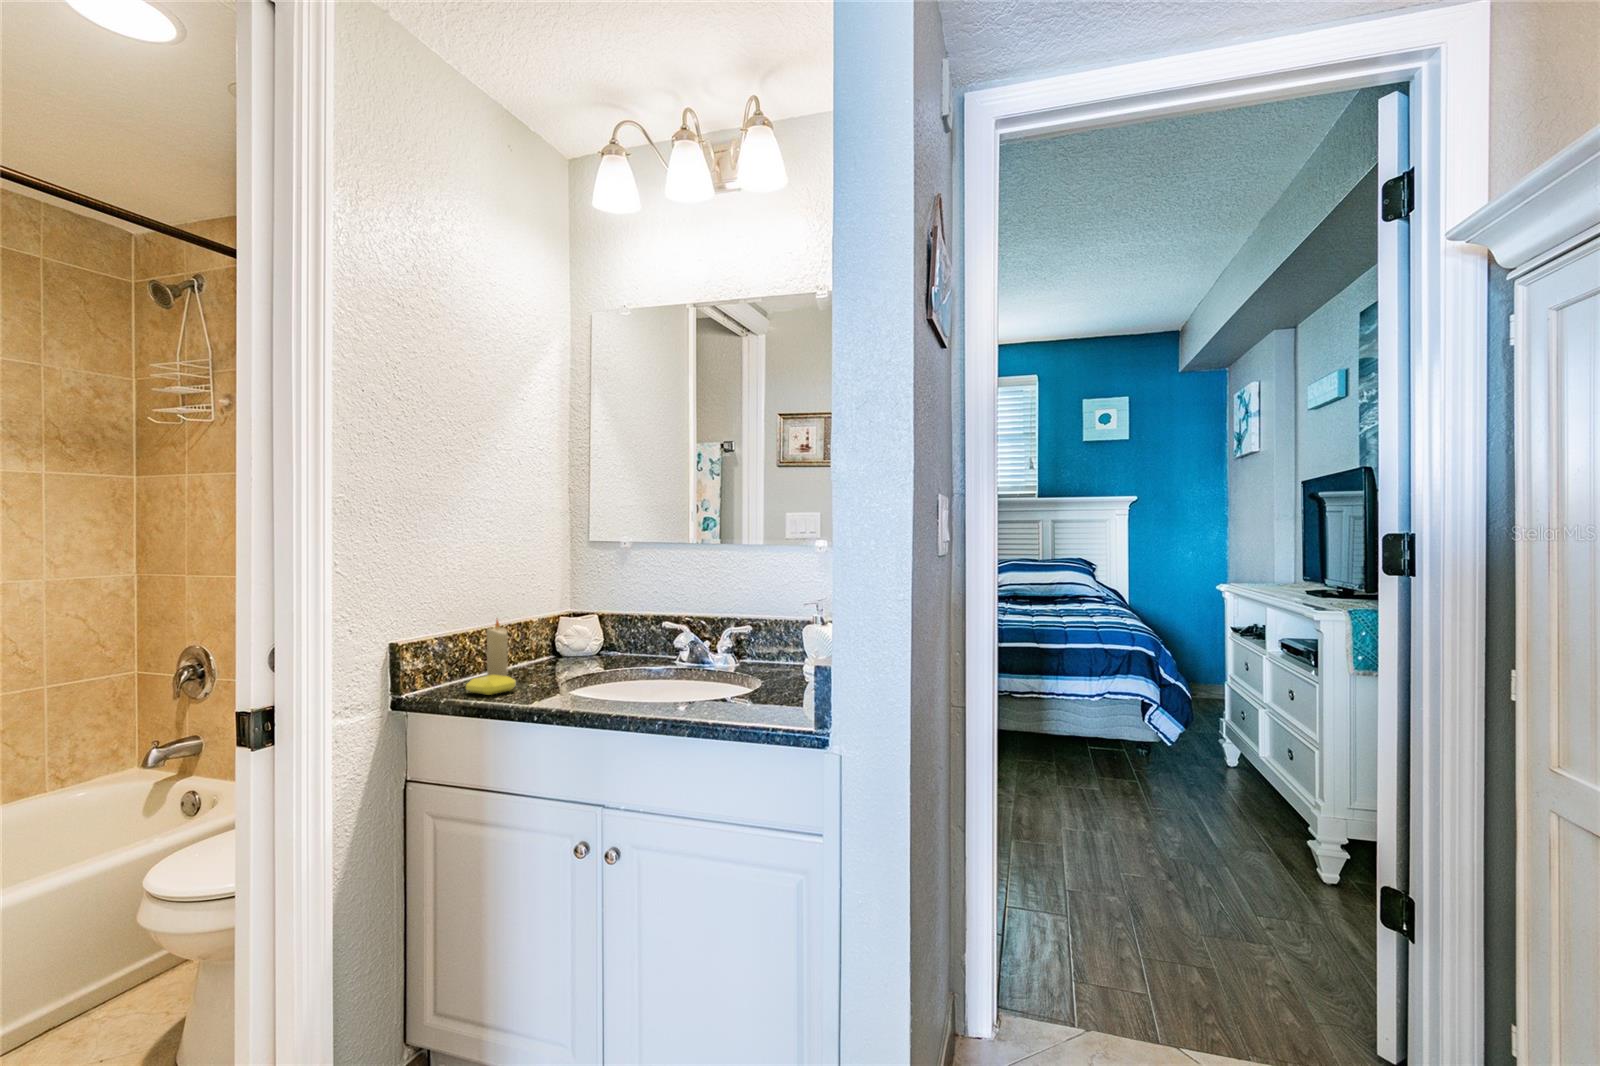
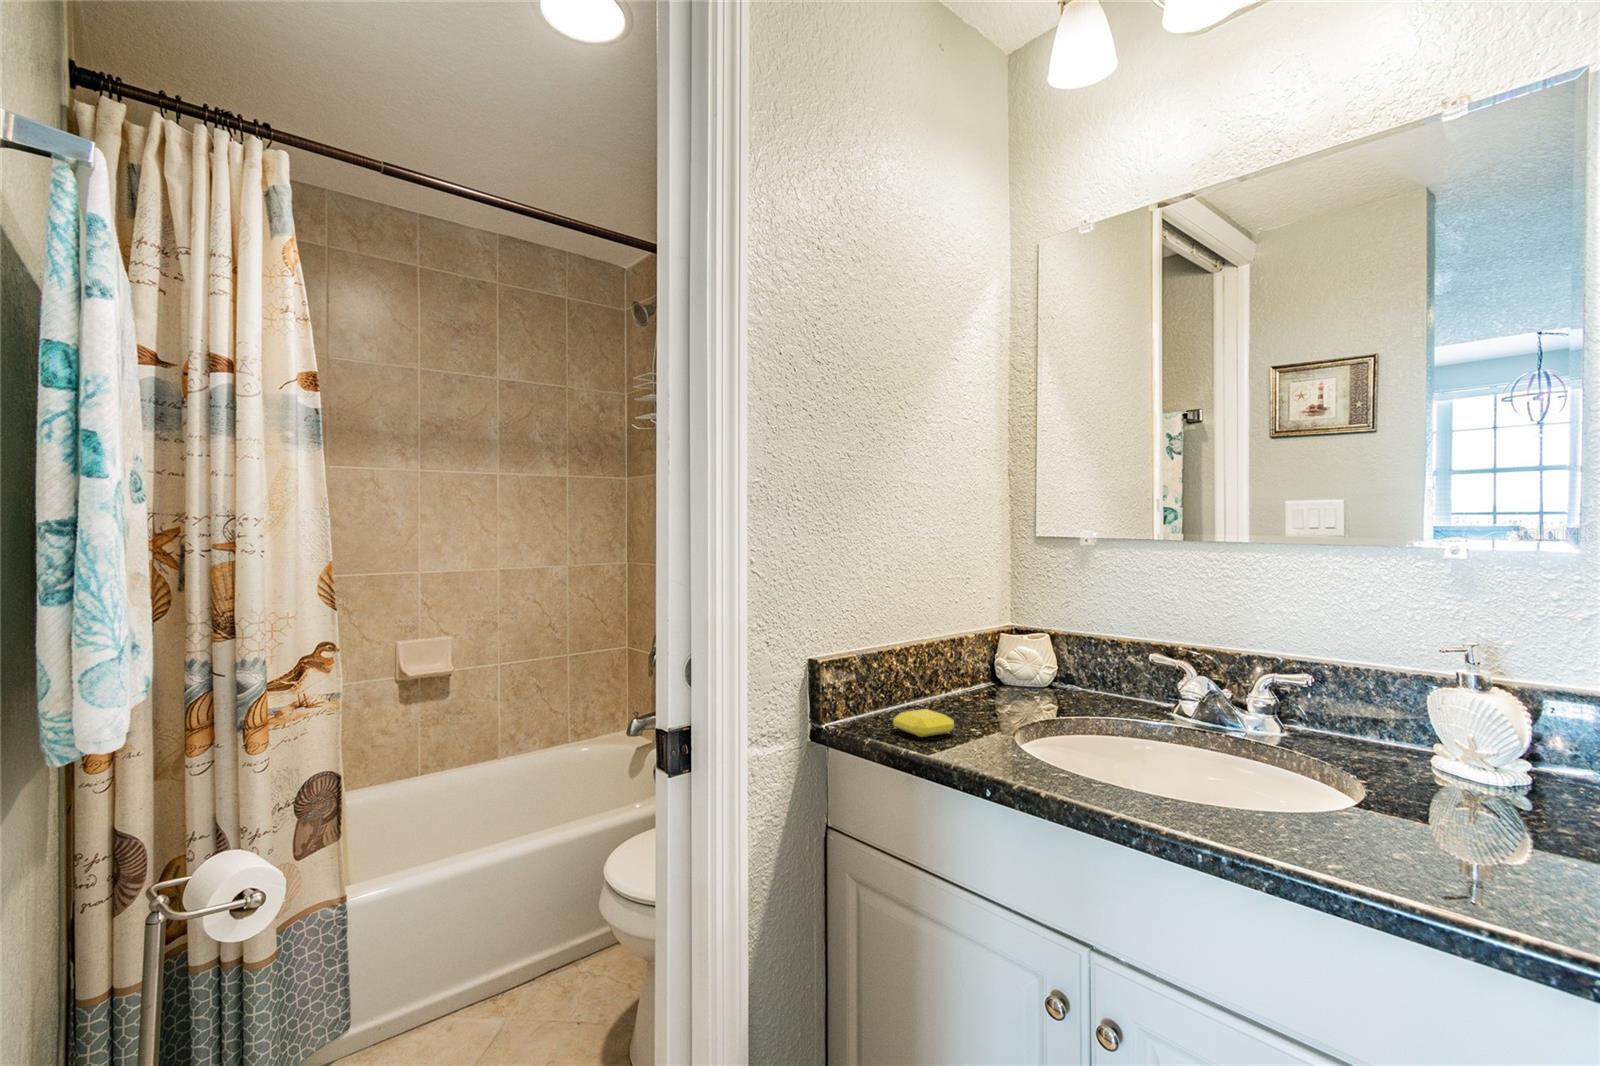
candle: present [487,620,508,676] -> none [917,634,942,713]

